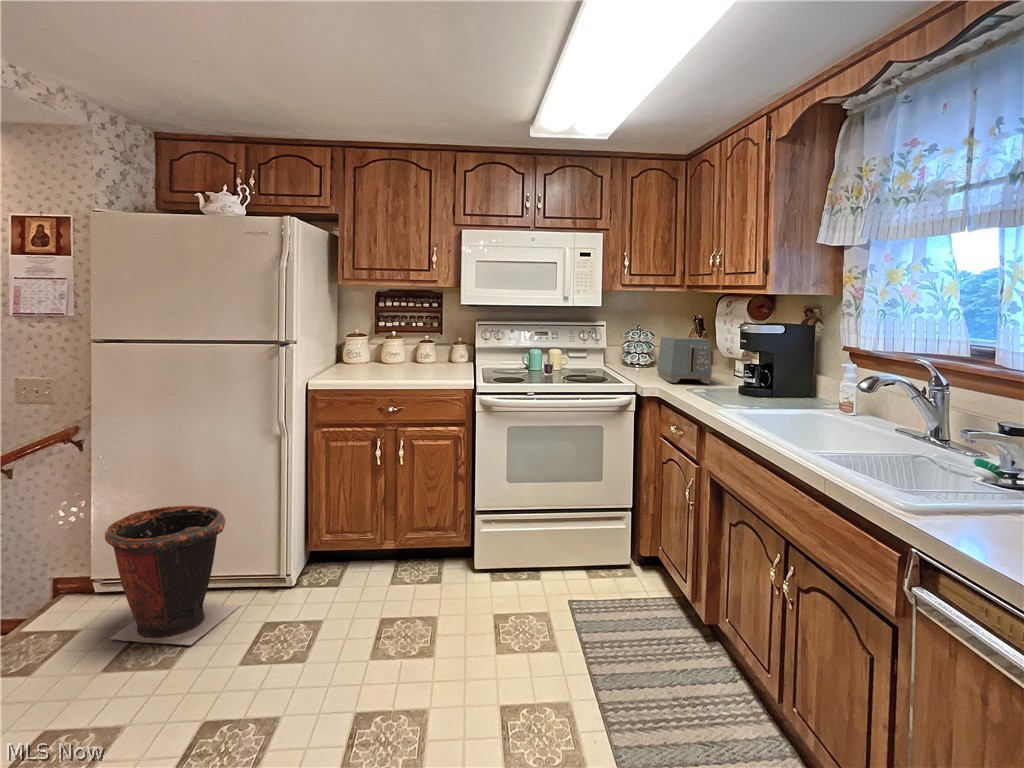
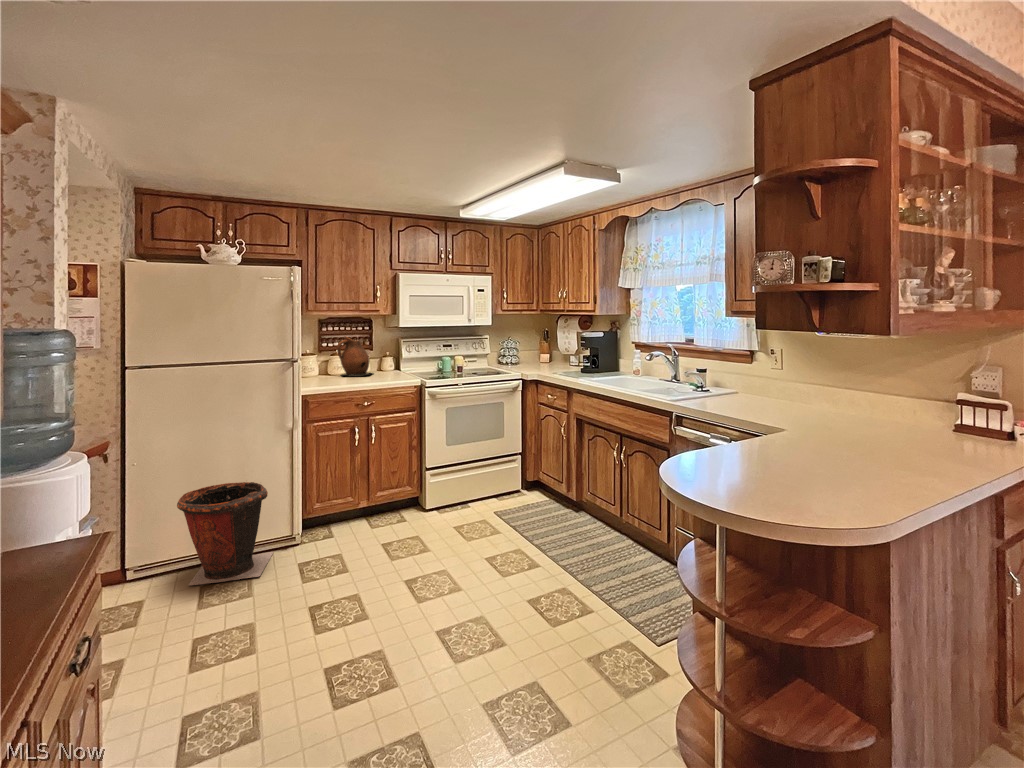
ceramic pitcher: none [379,315,431,371] -> present [337,337,372,375]
toaster: present [657,337,712,383] -> none [525,344,563,372]

